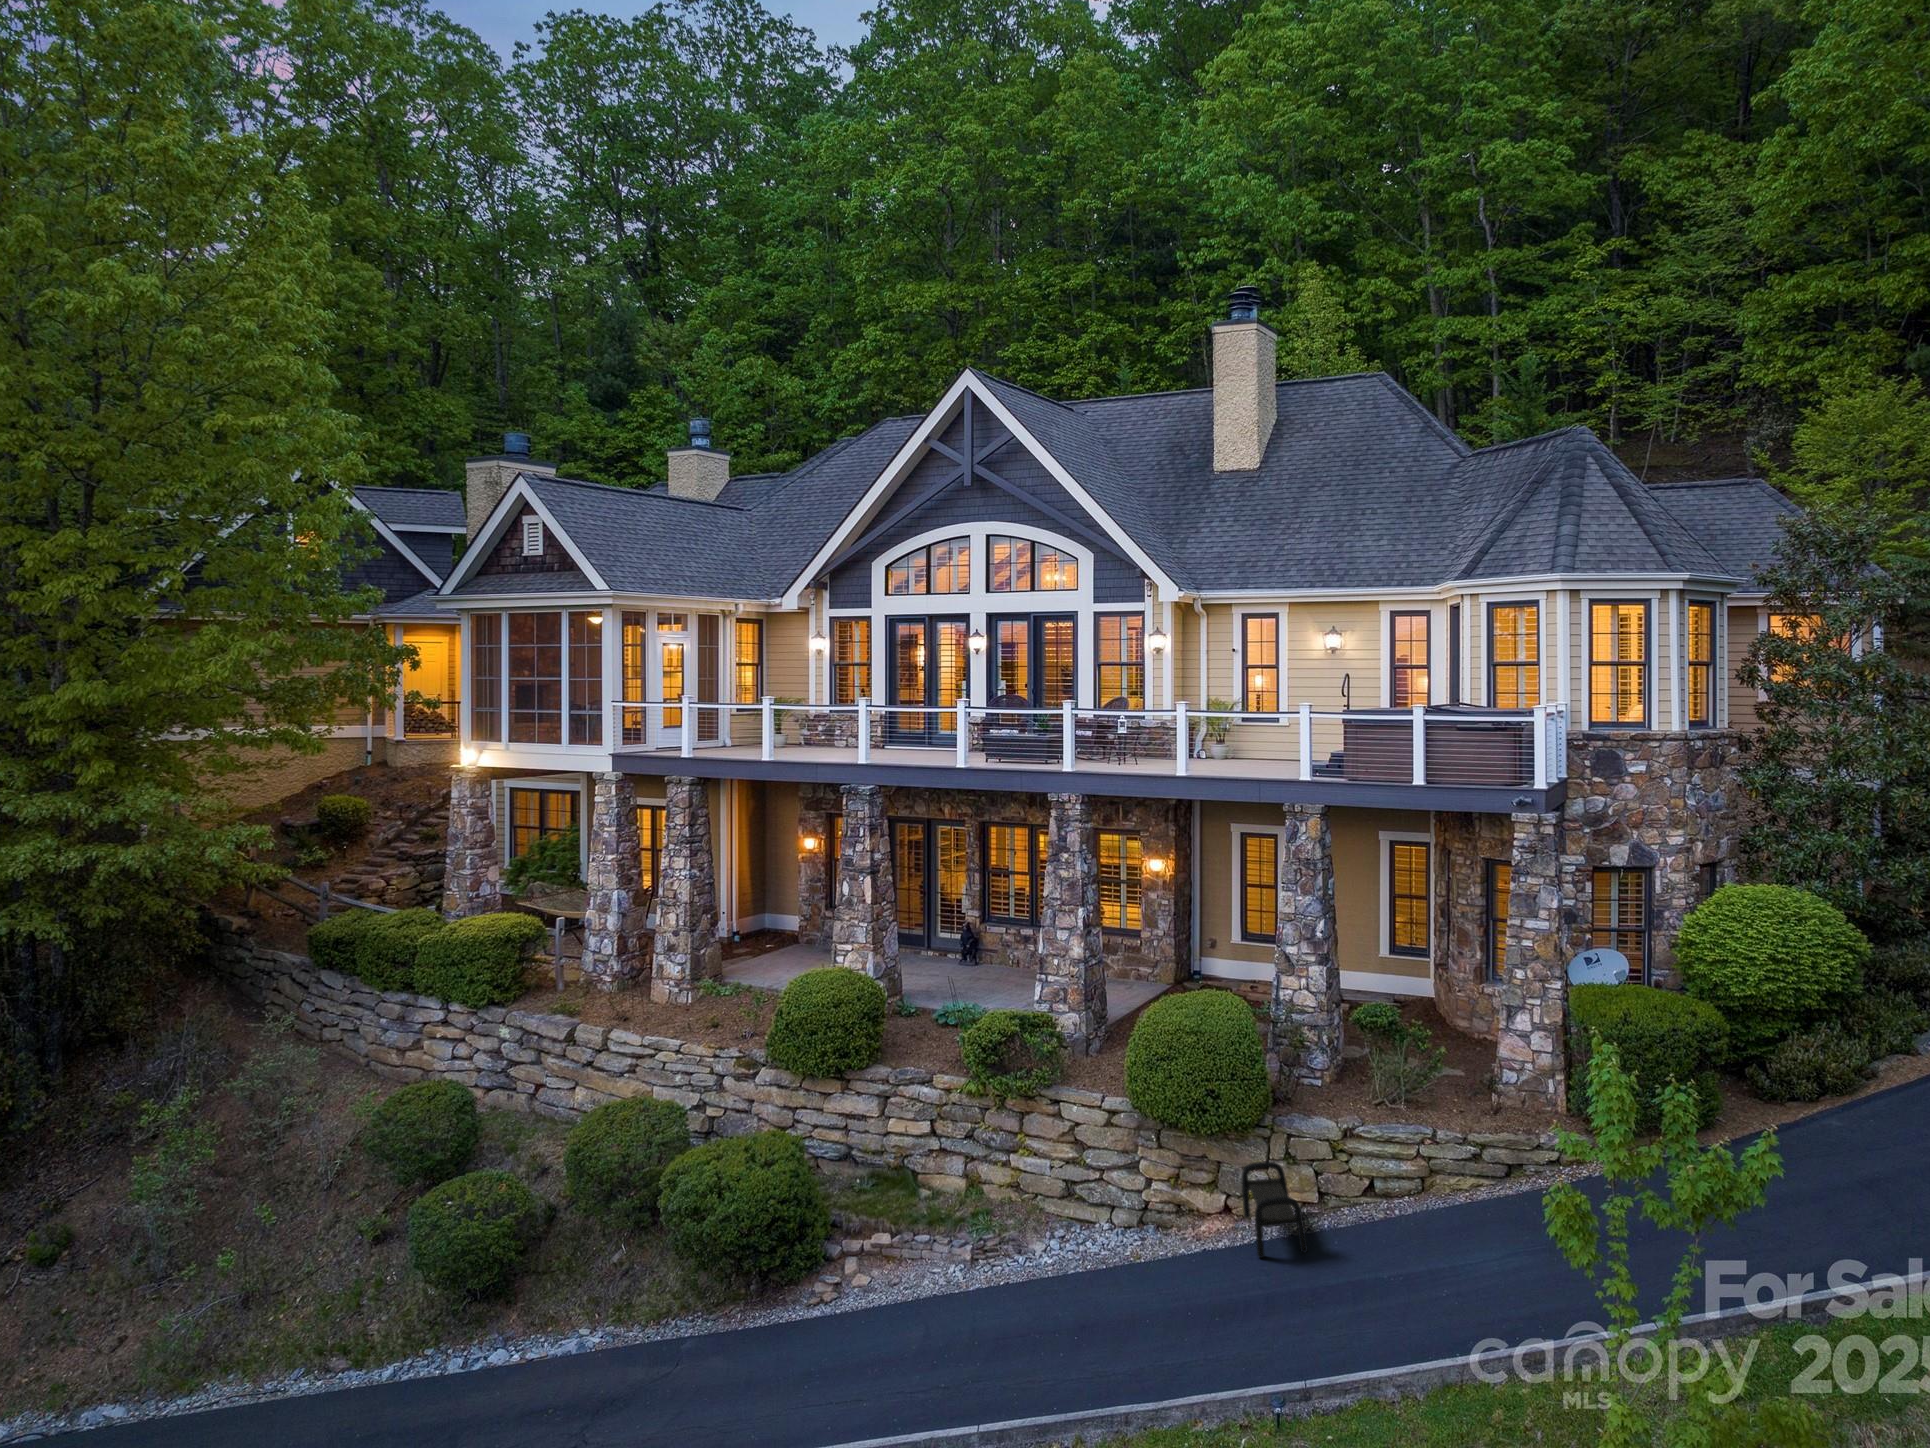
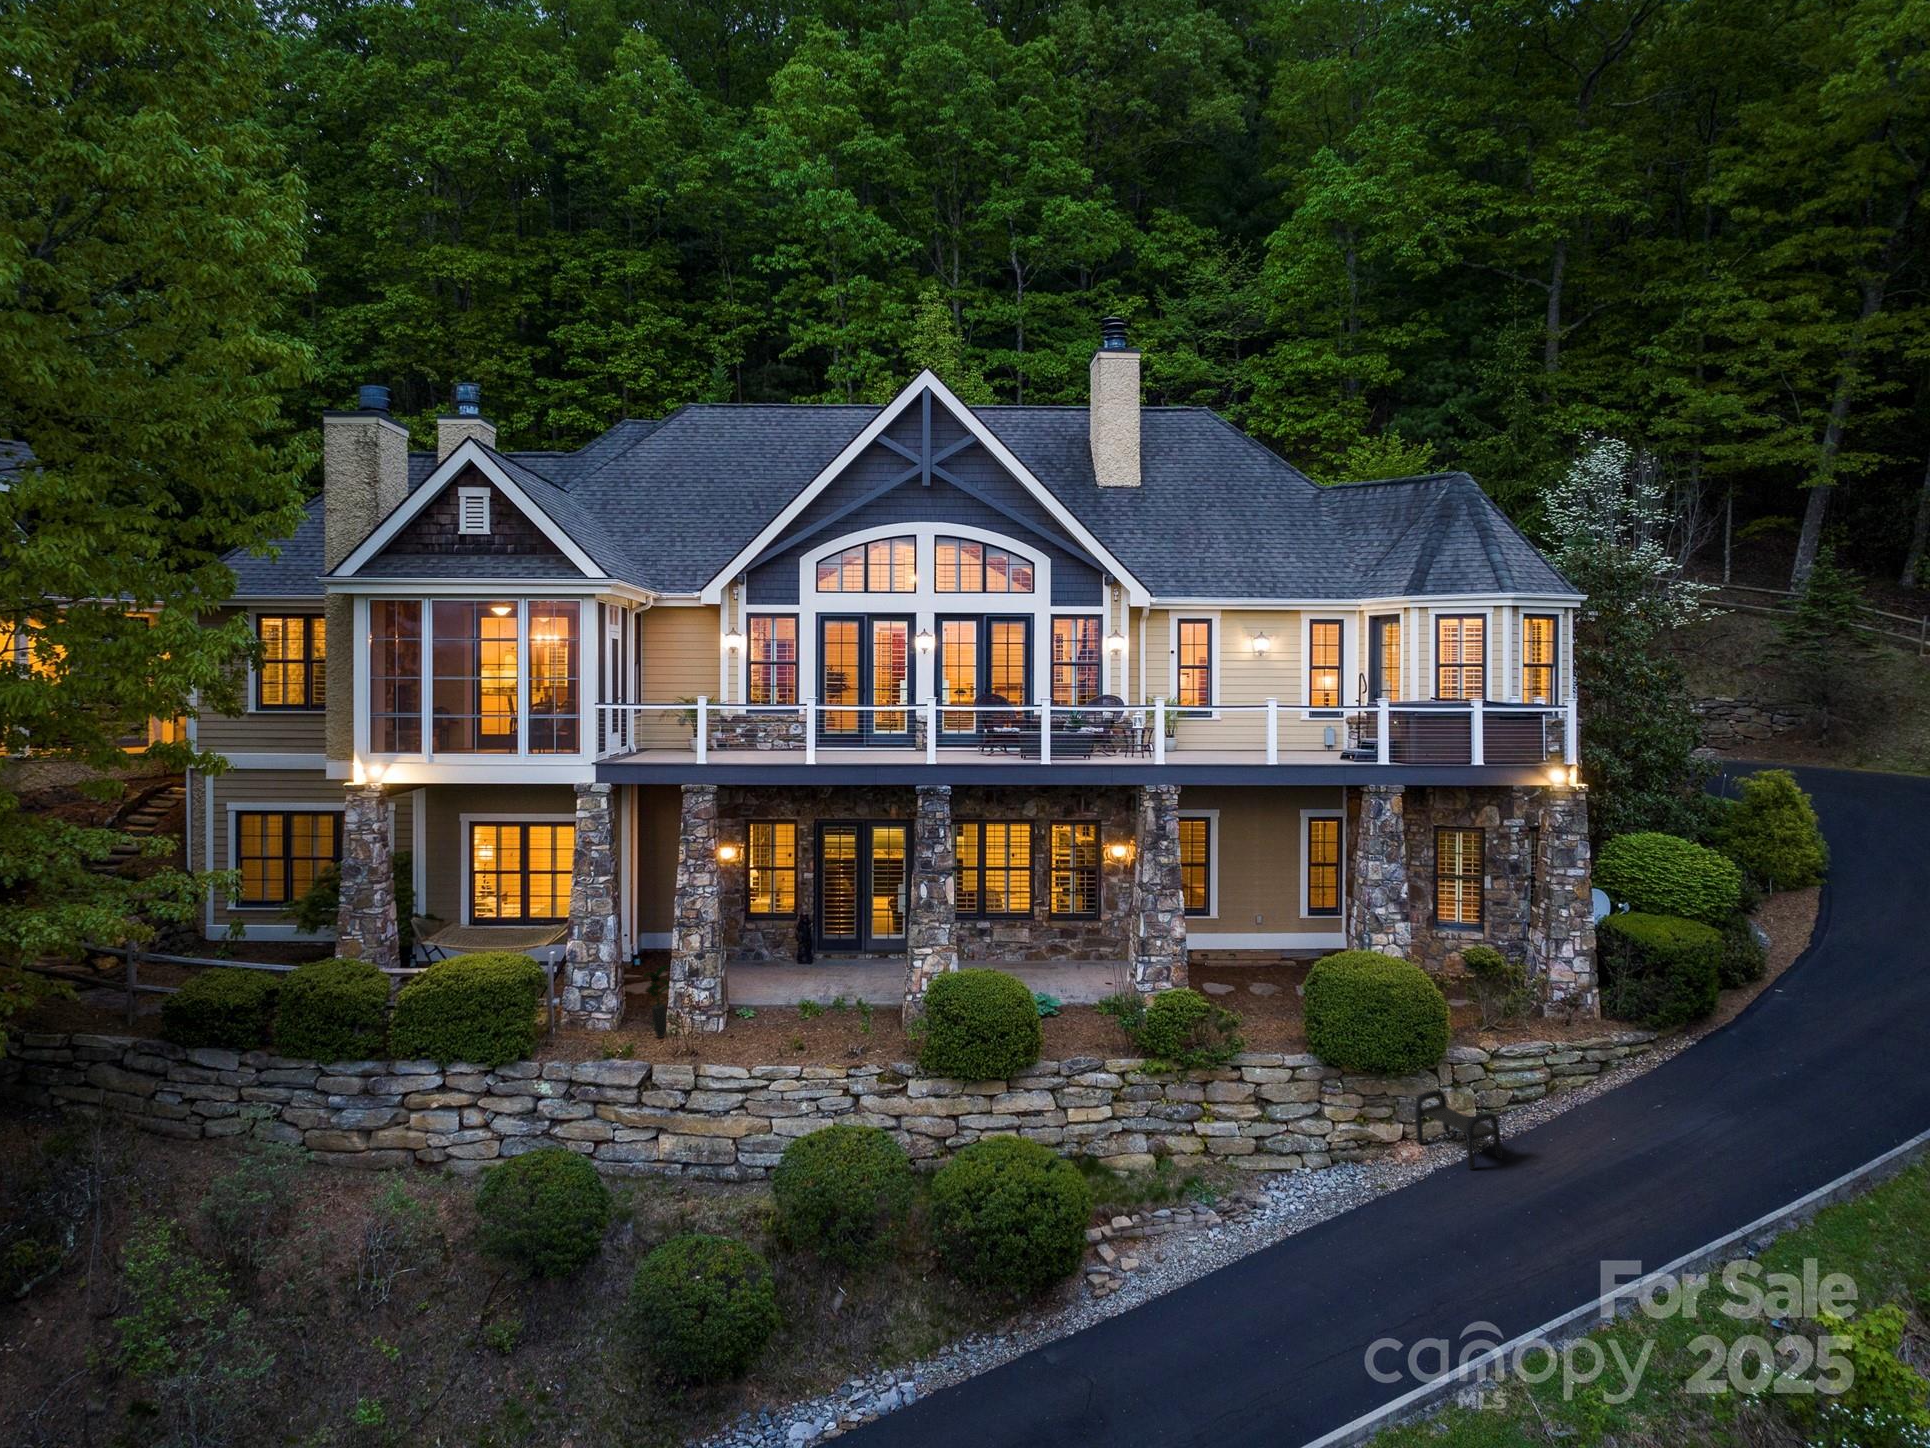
potted plant: none [598,941,627,1003] -> present [644,965,671,1038]

